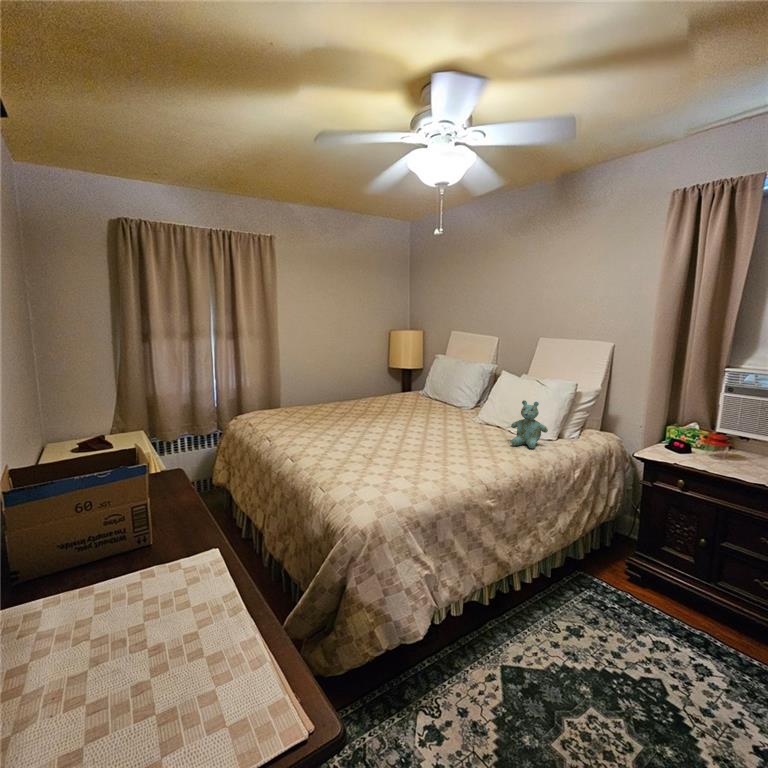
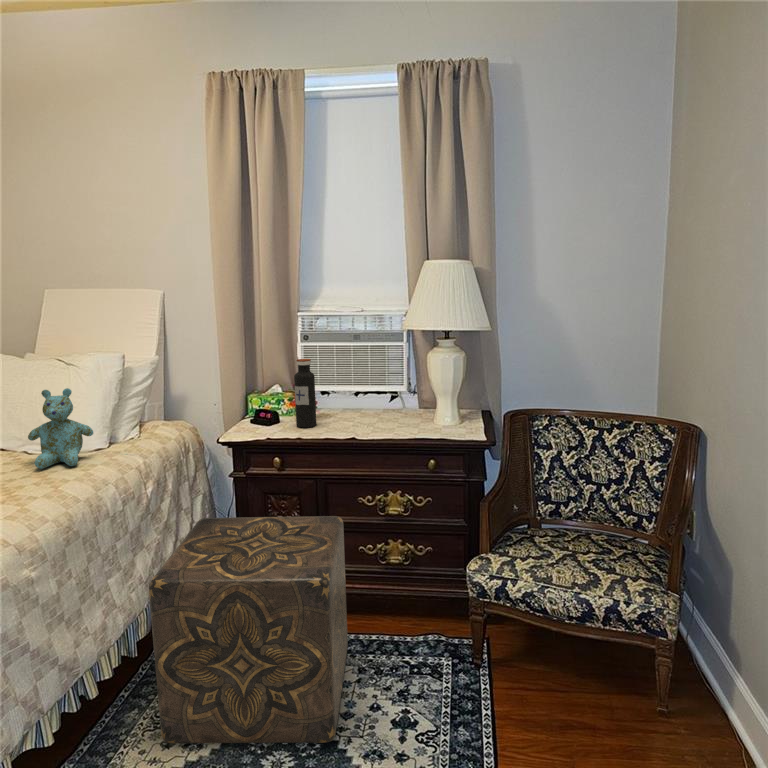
water bottle: none [707,407,732,463] -> present [294,359,316,427]
ottoman: none [552,506,737,724] -> present [149,516,348,743]

